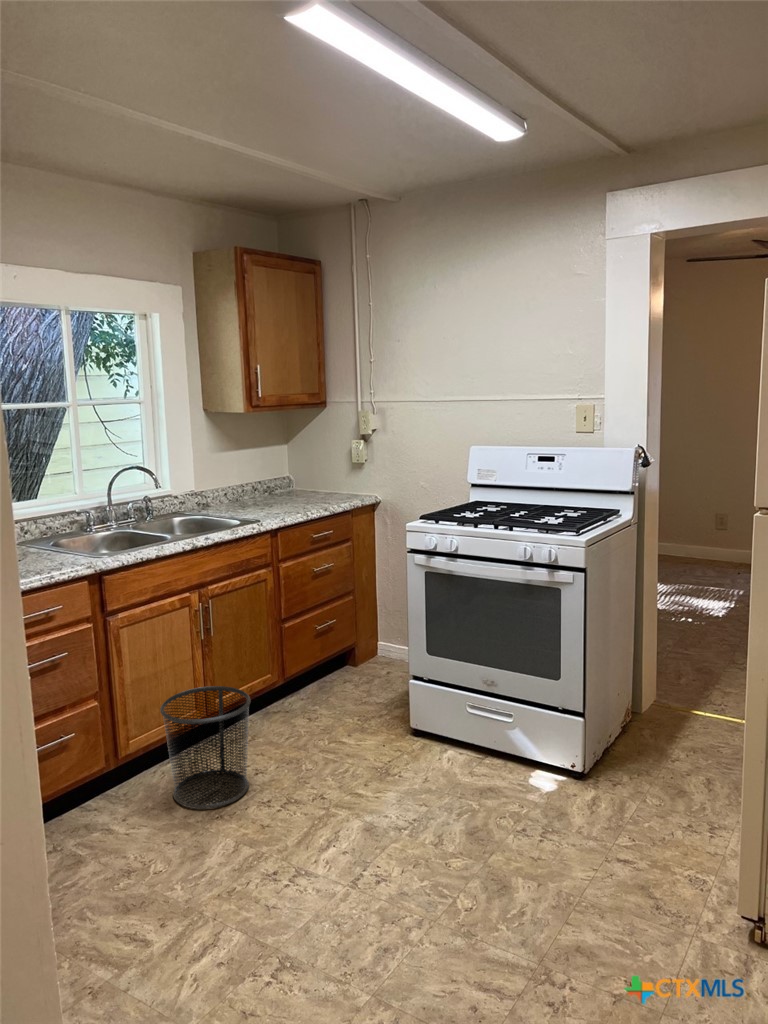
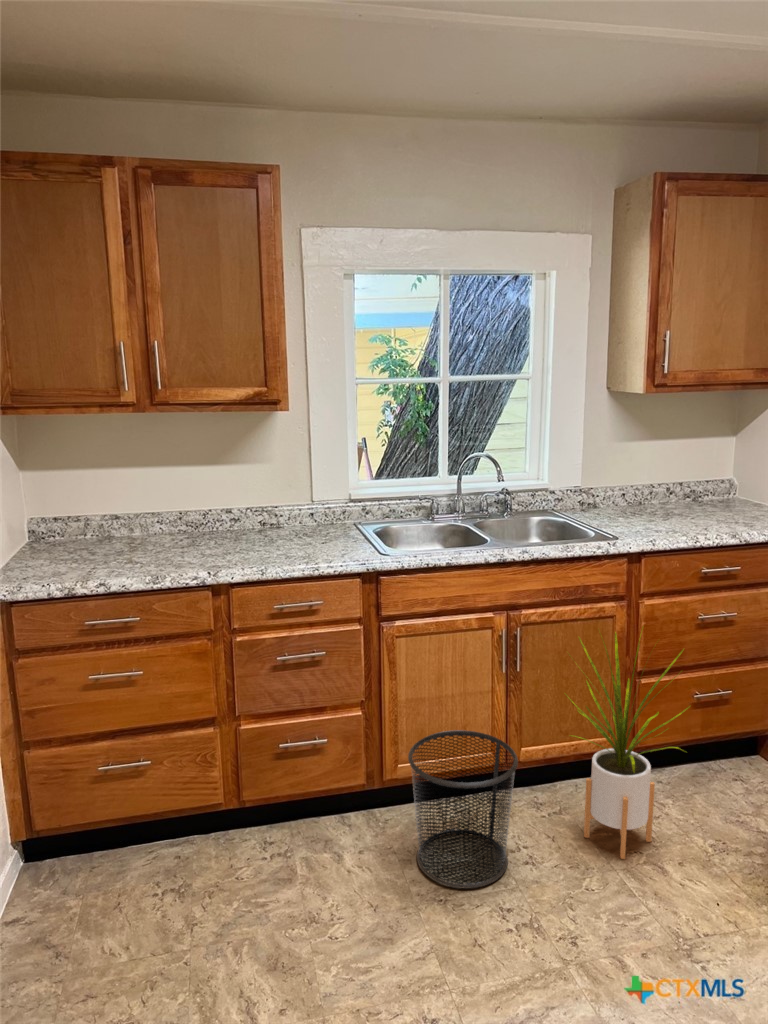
house plant: none [256,576,348,748] -> present [567,633,689,859]

